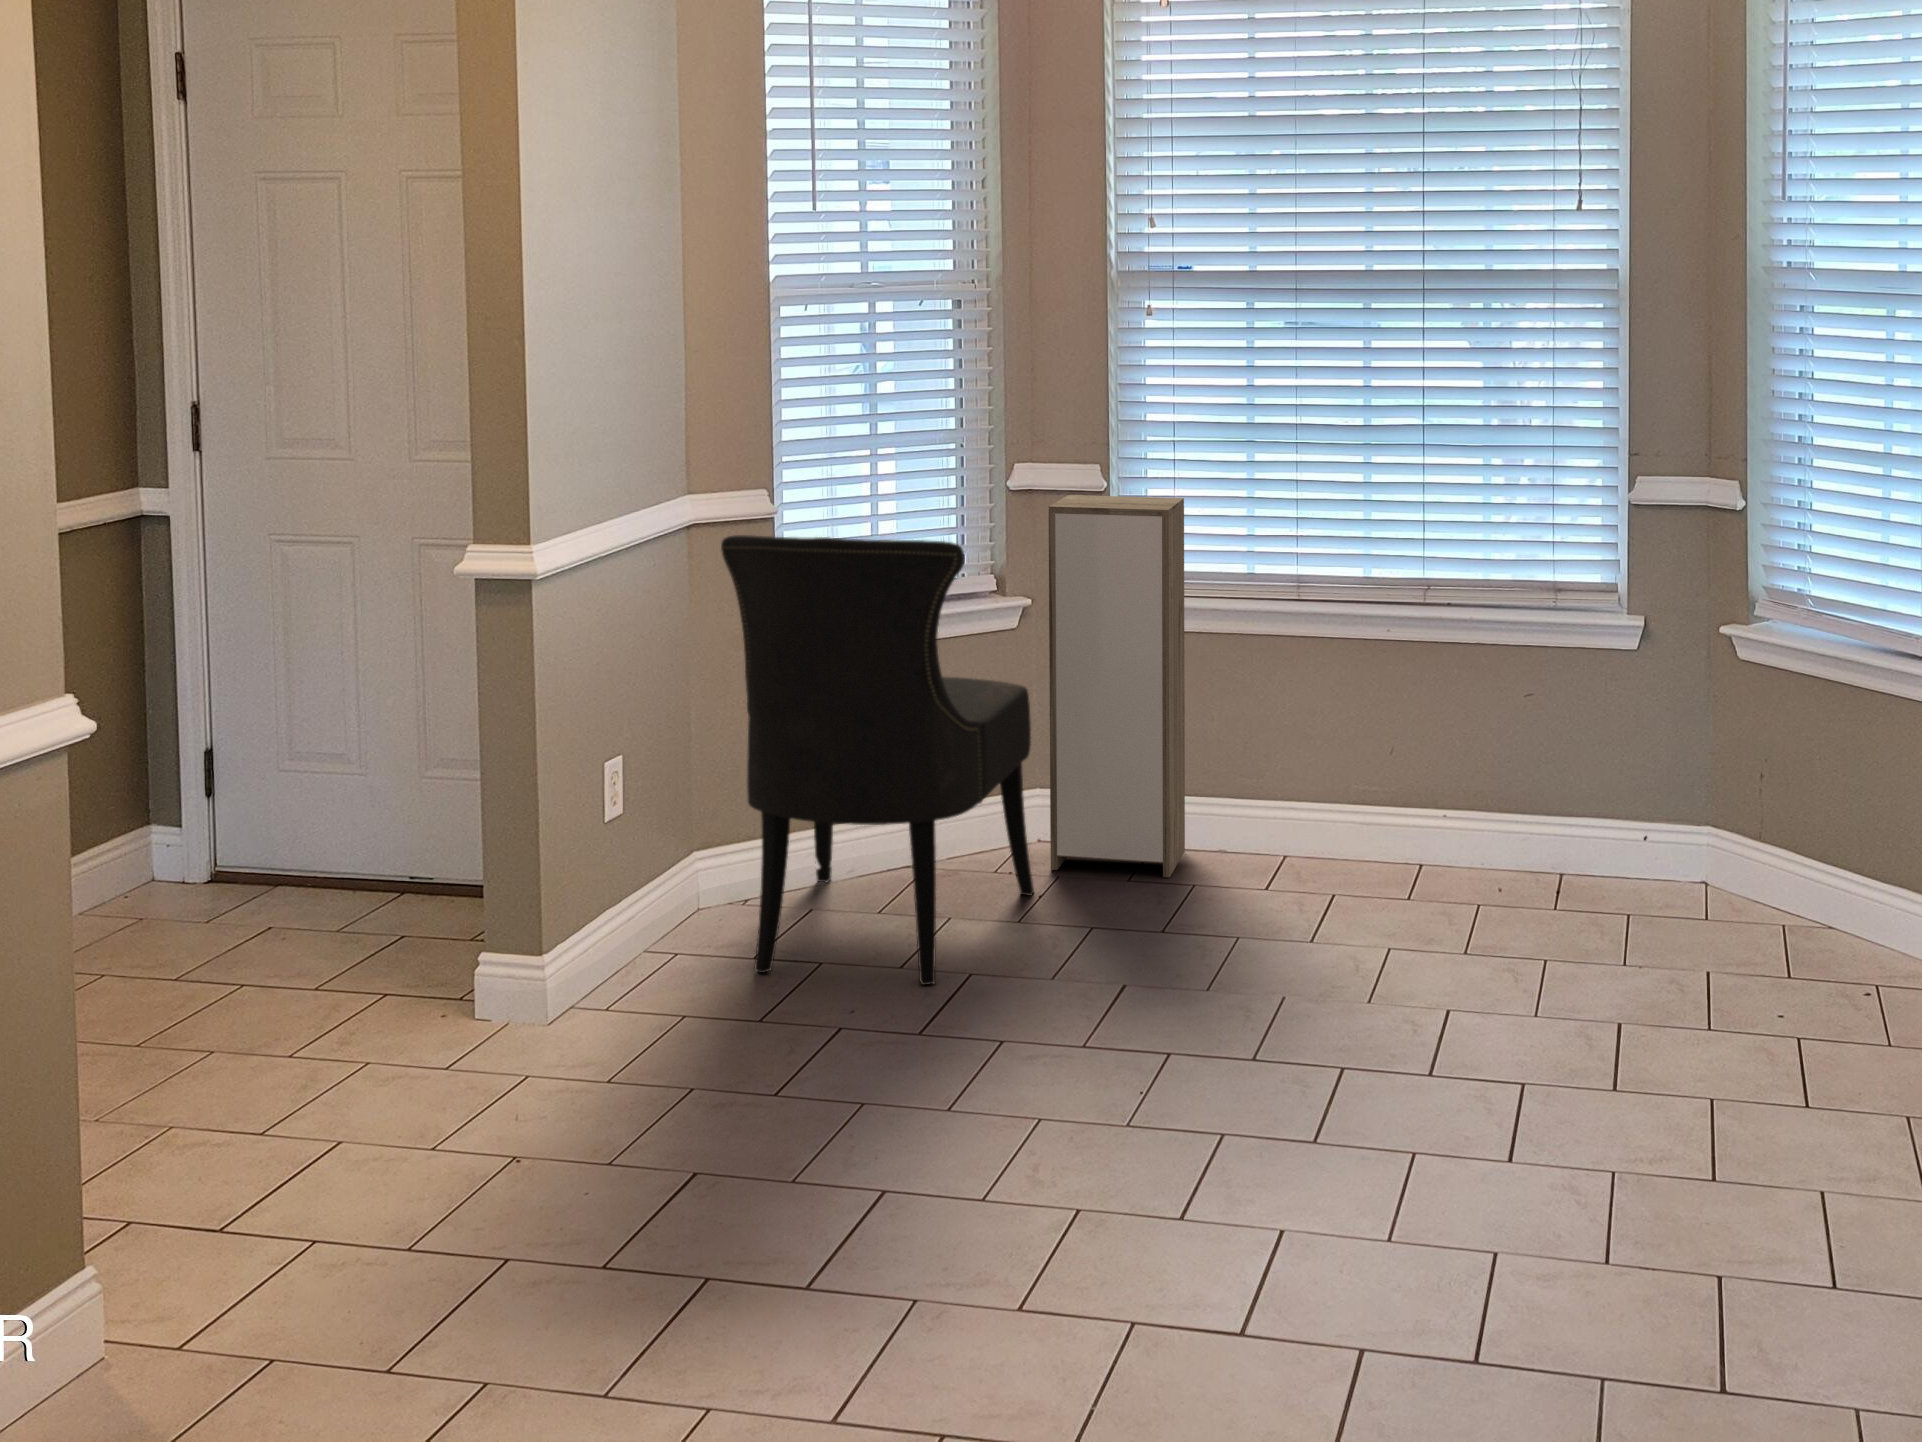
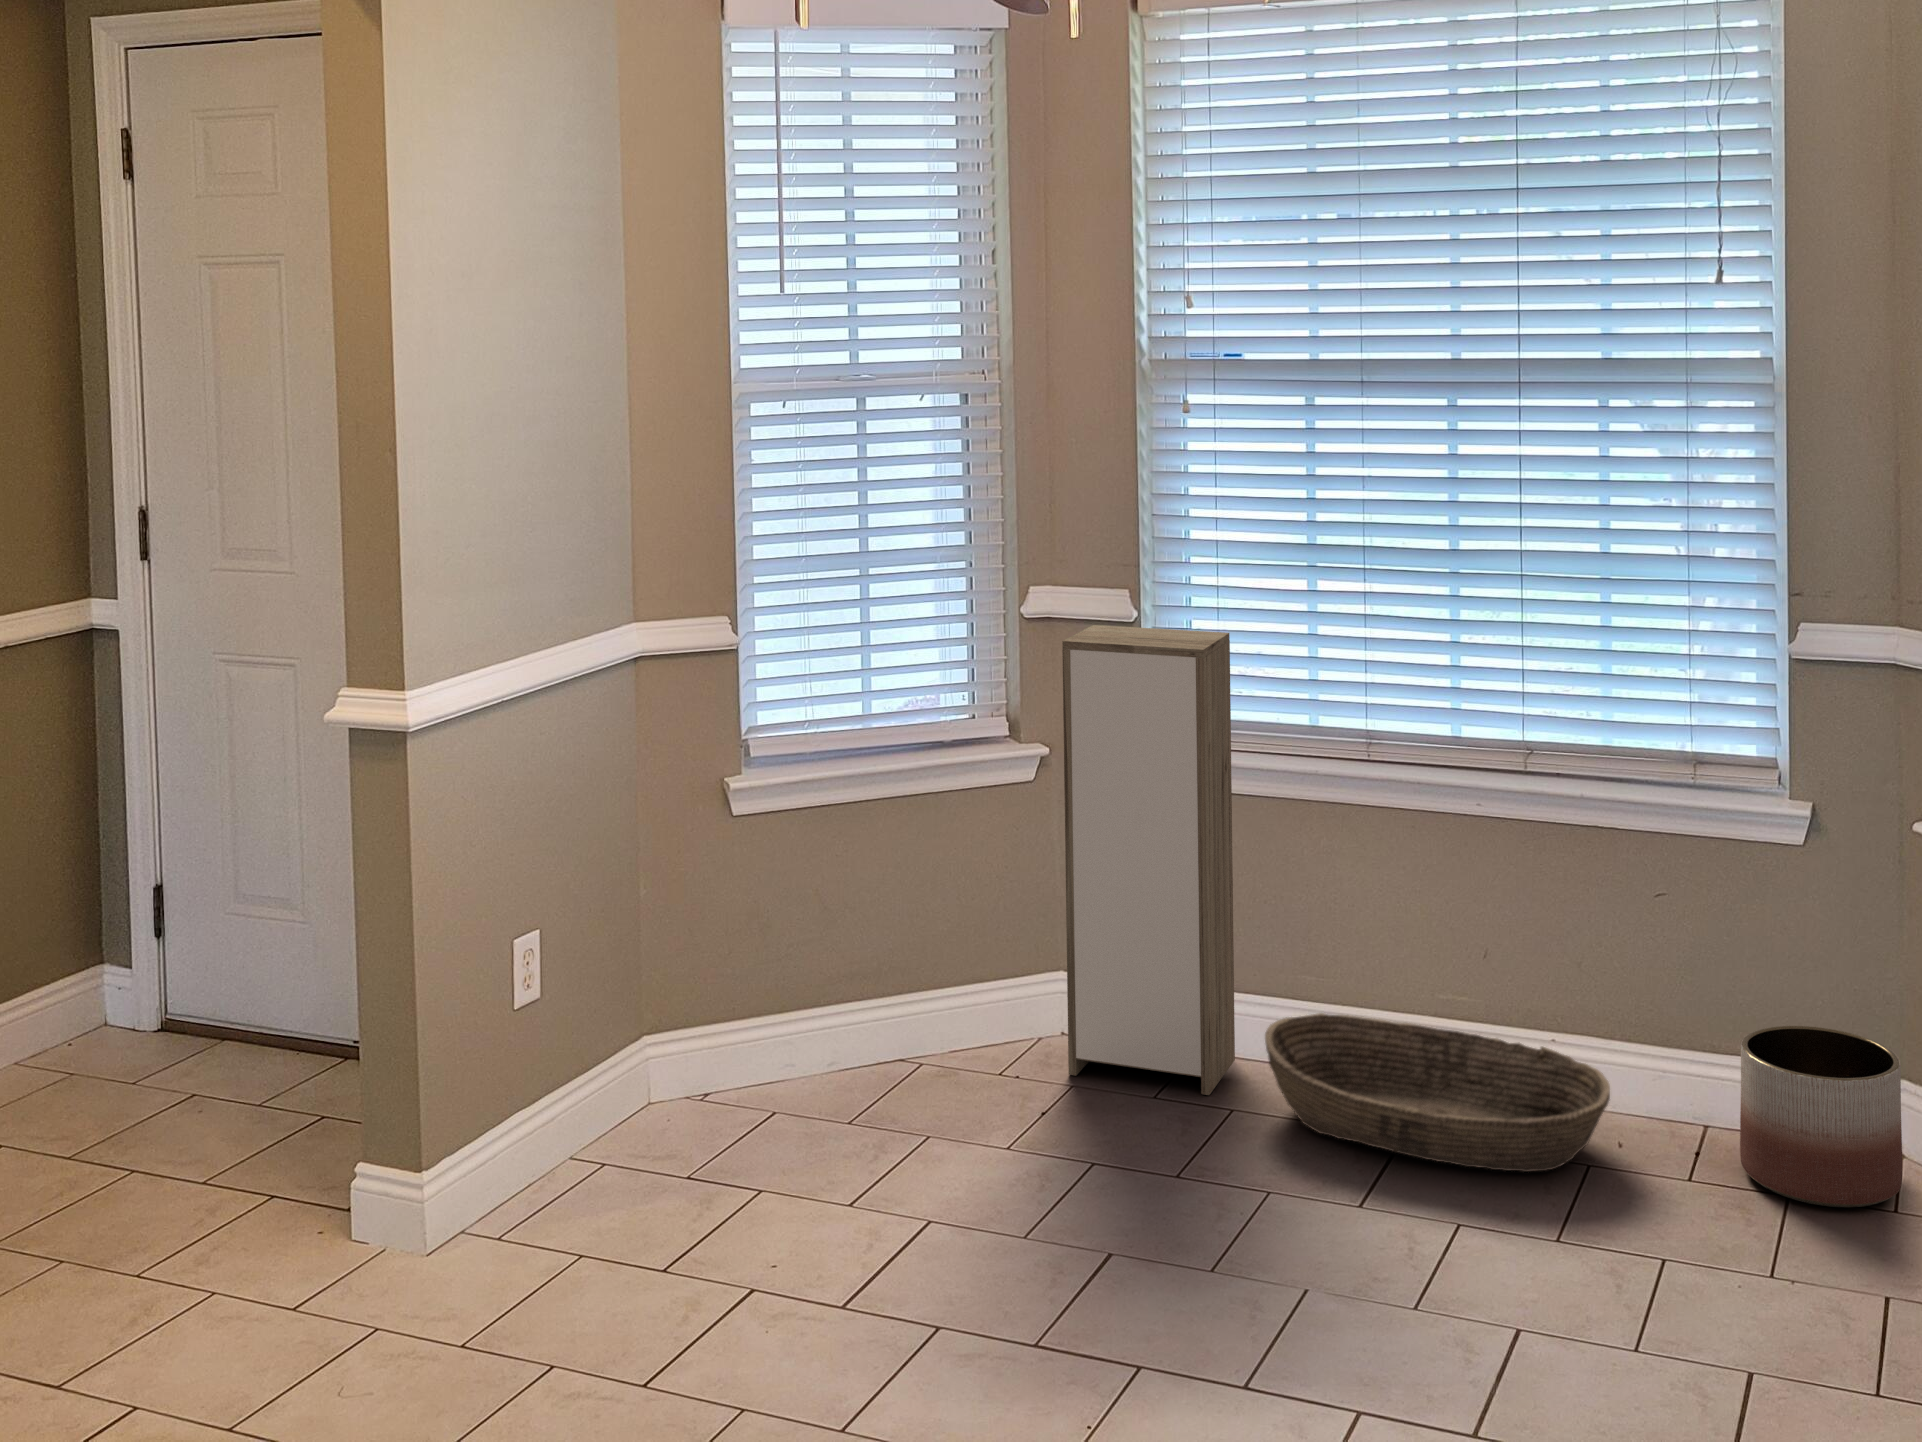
dining chair: present [721,535,1034,986] -> none [658,677,1043,1223]
planter: none [1588,790,1707,922] -> present [1740,1026,1902,1207]
basket: none [1217,806,1492,914] -> present [1265,1013,1610,1172]

